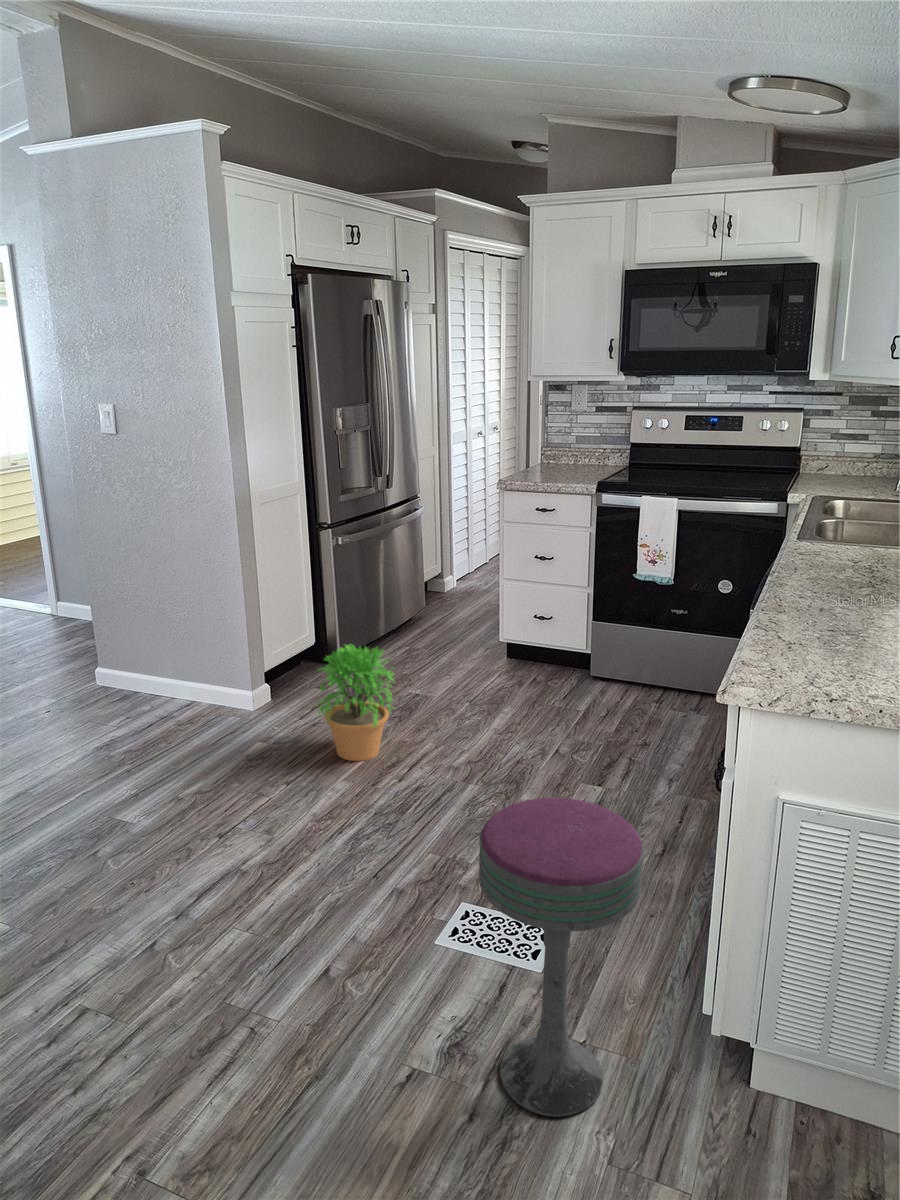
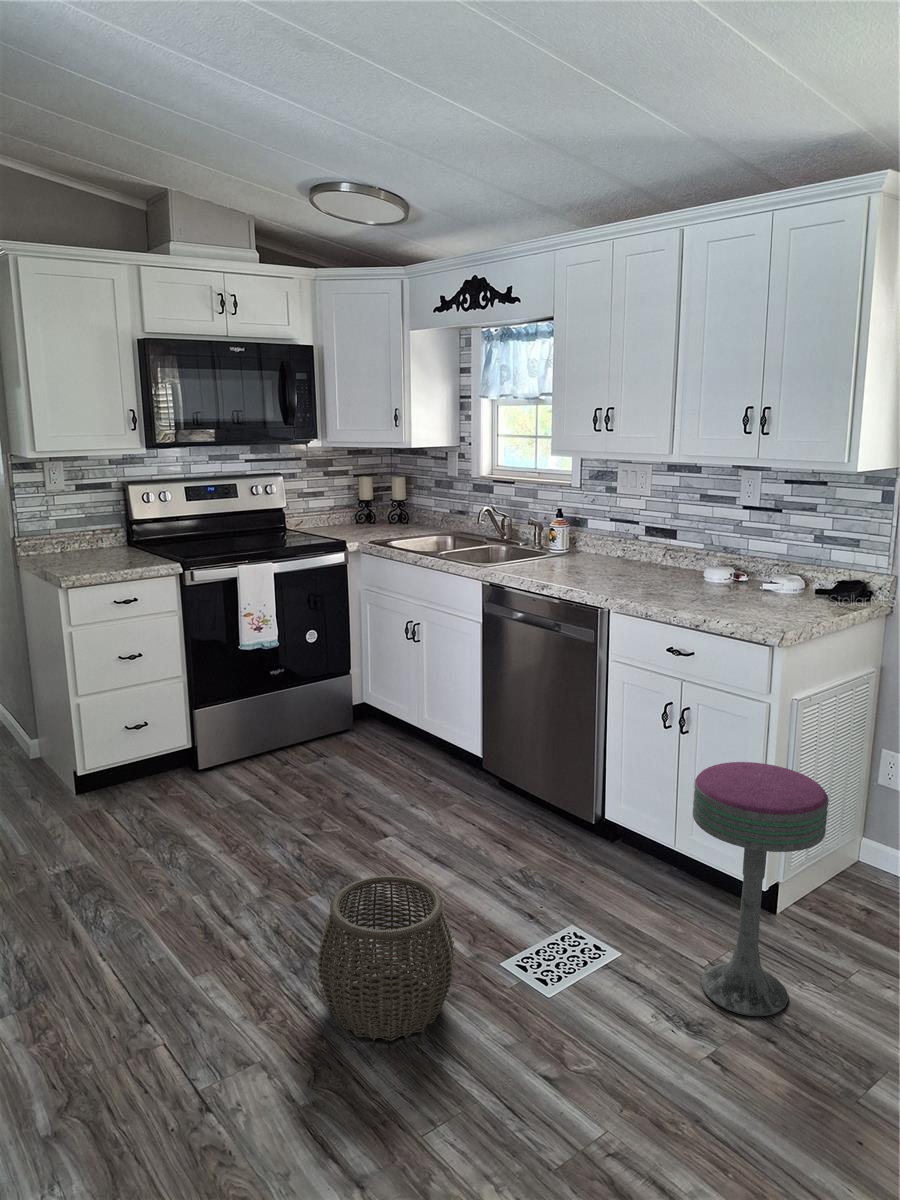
potted plant: present [318,644,393,761] -> none [62,793,202,958]
woven basket: none [300,758,417,893] -> present [318,875,455,1041]

